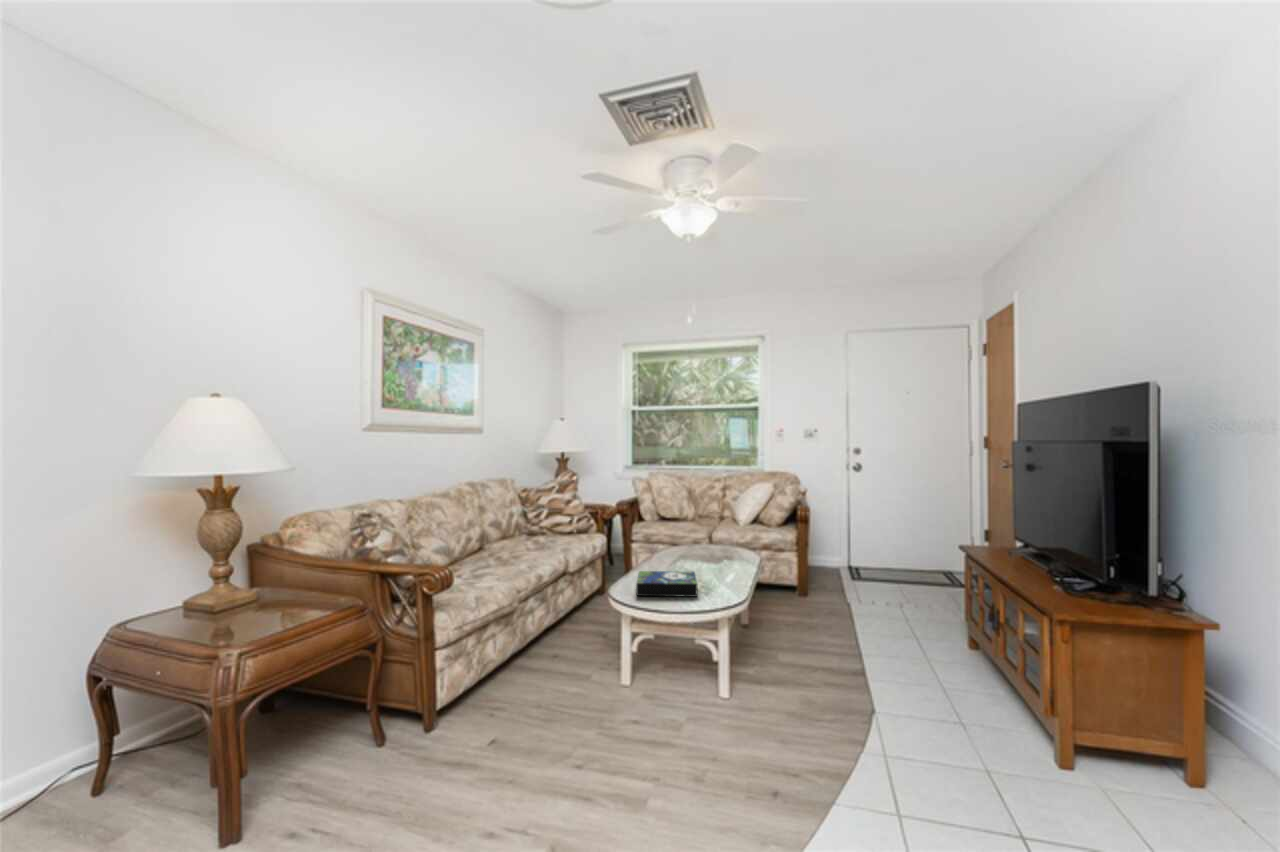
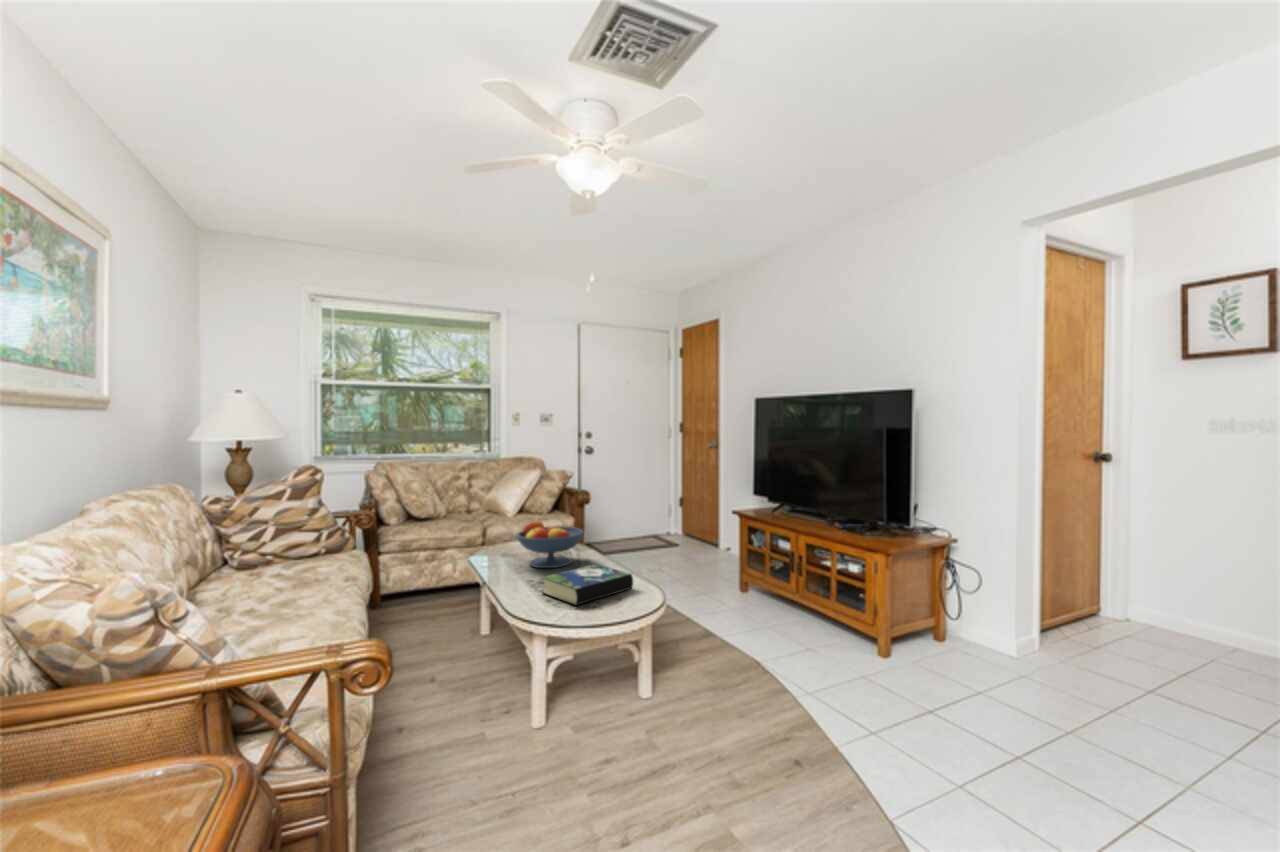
fruit bowl: none [665,528,721,570] -> present [517,521,583,568]

